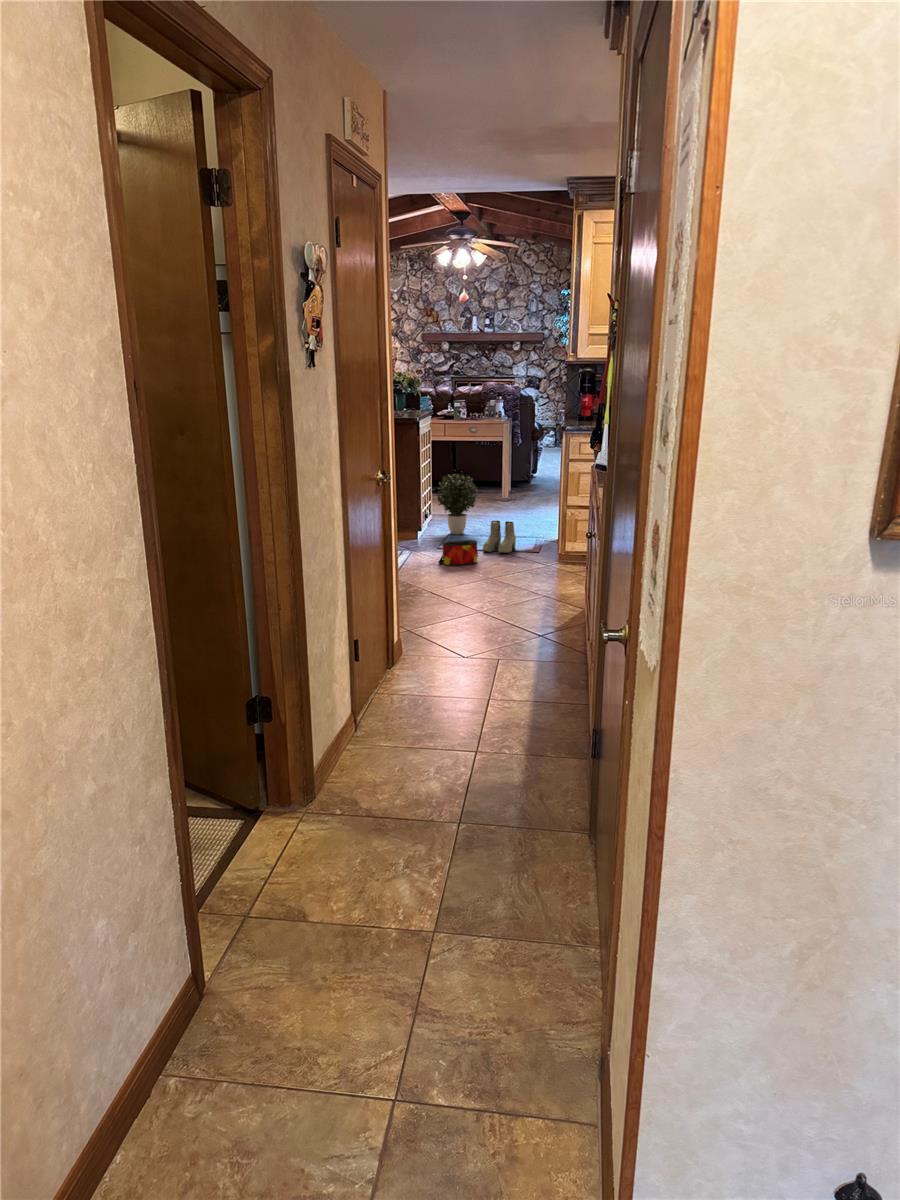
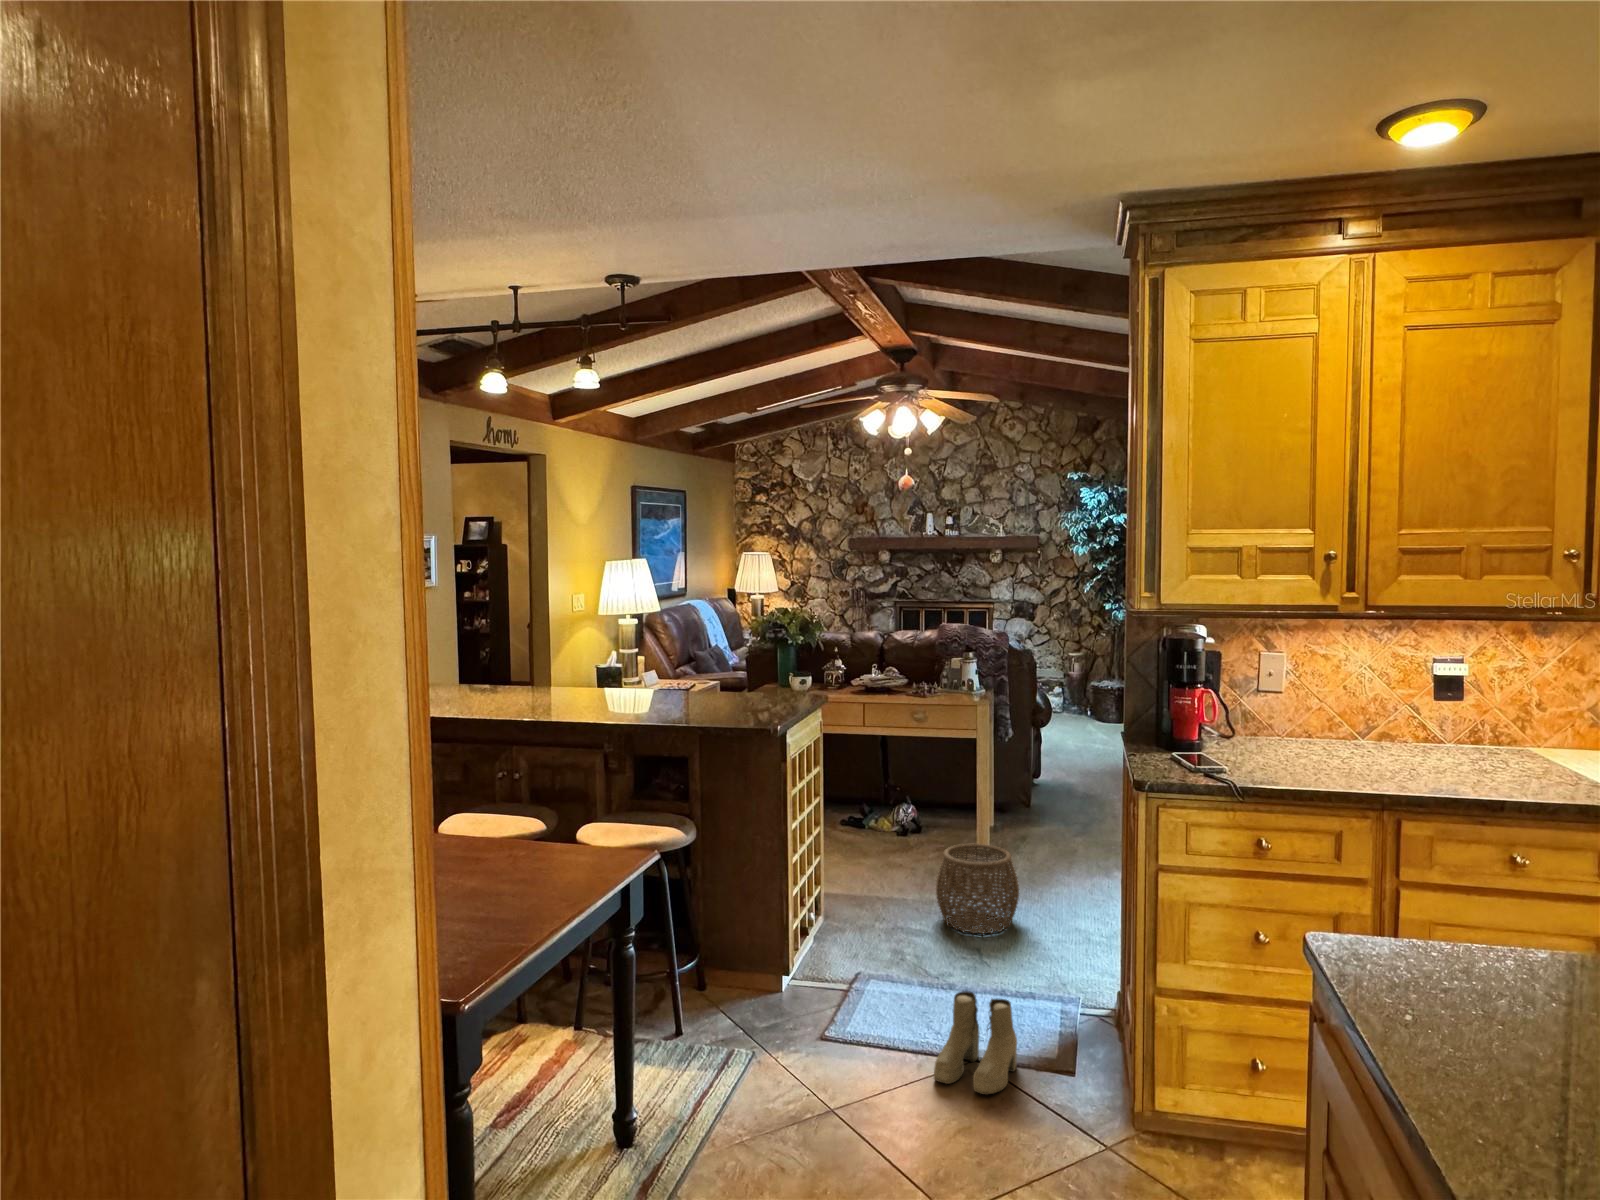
potted plant: present [437,473,478,534] -> none [831,843,927,985]
woven basket: none [482,484,521,522] -> present [936,844,1019,934]
bag: present [438,540,478,566] -> none [811,1075,919,1161]

